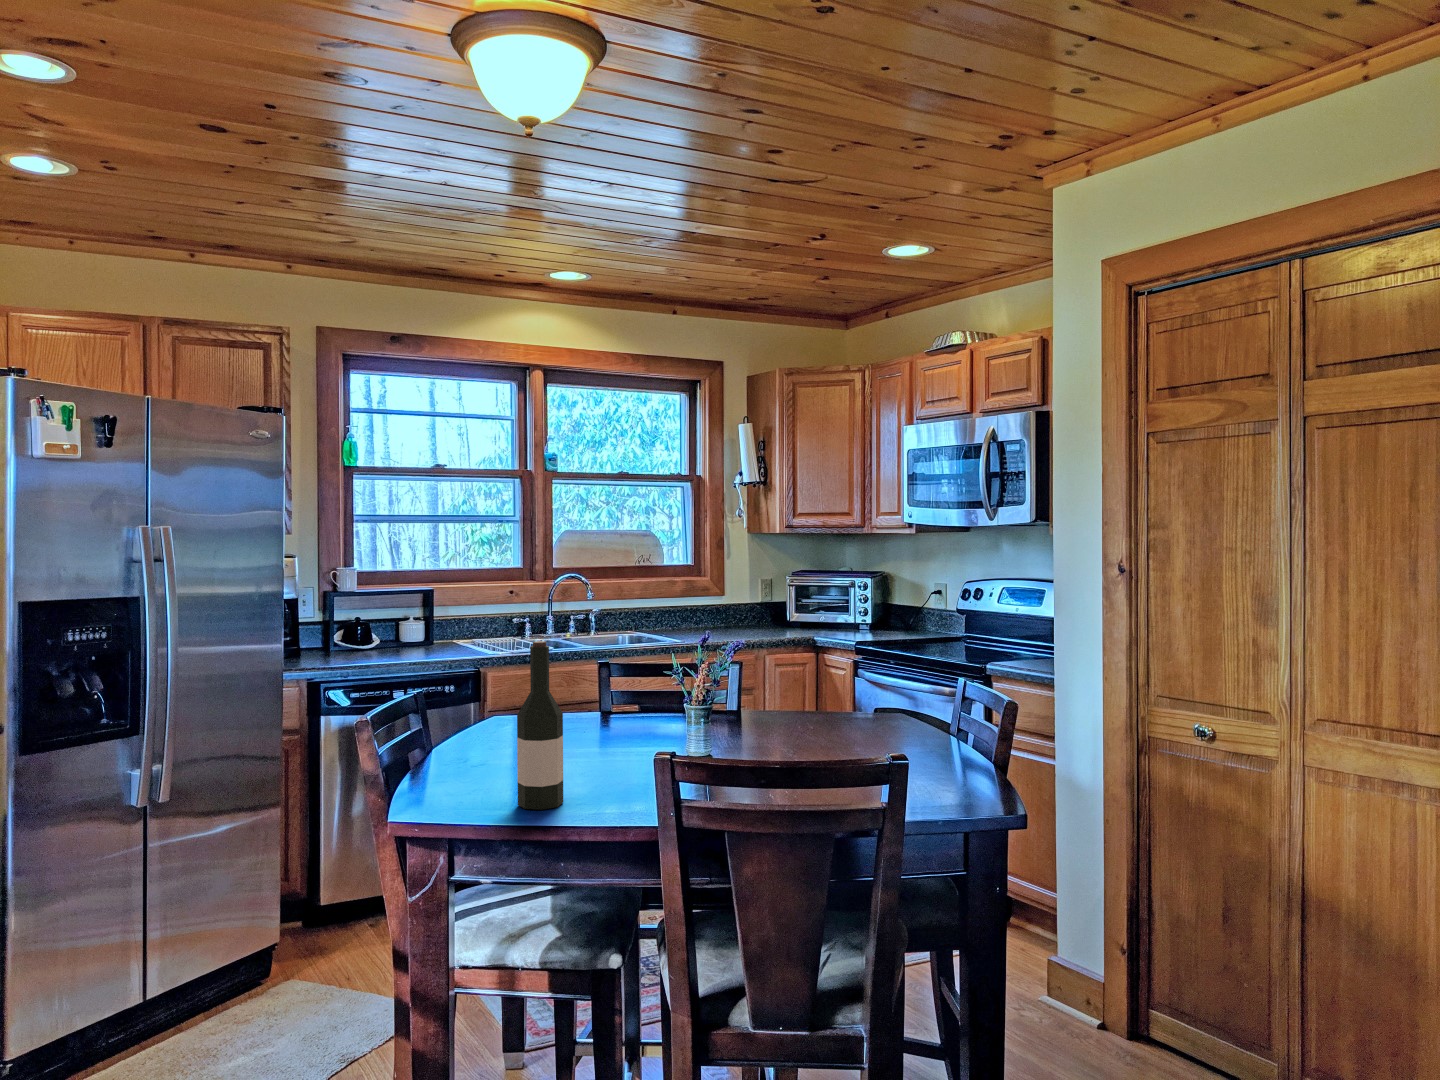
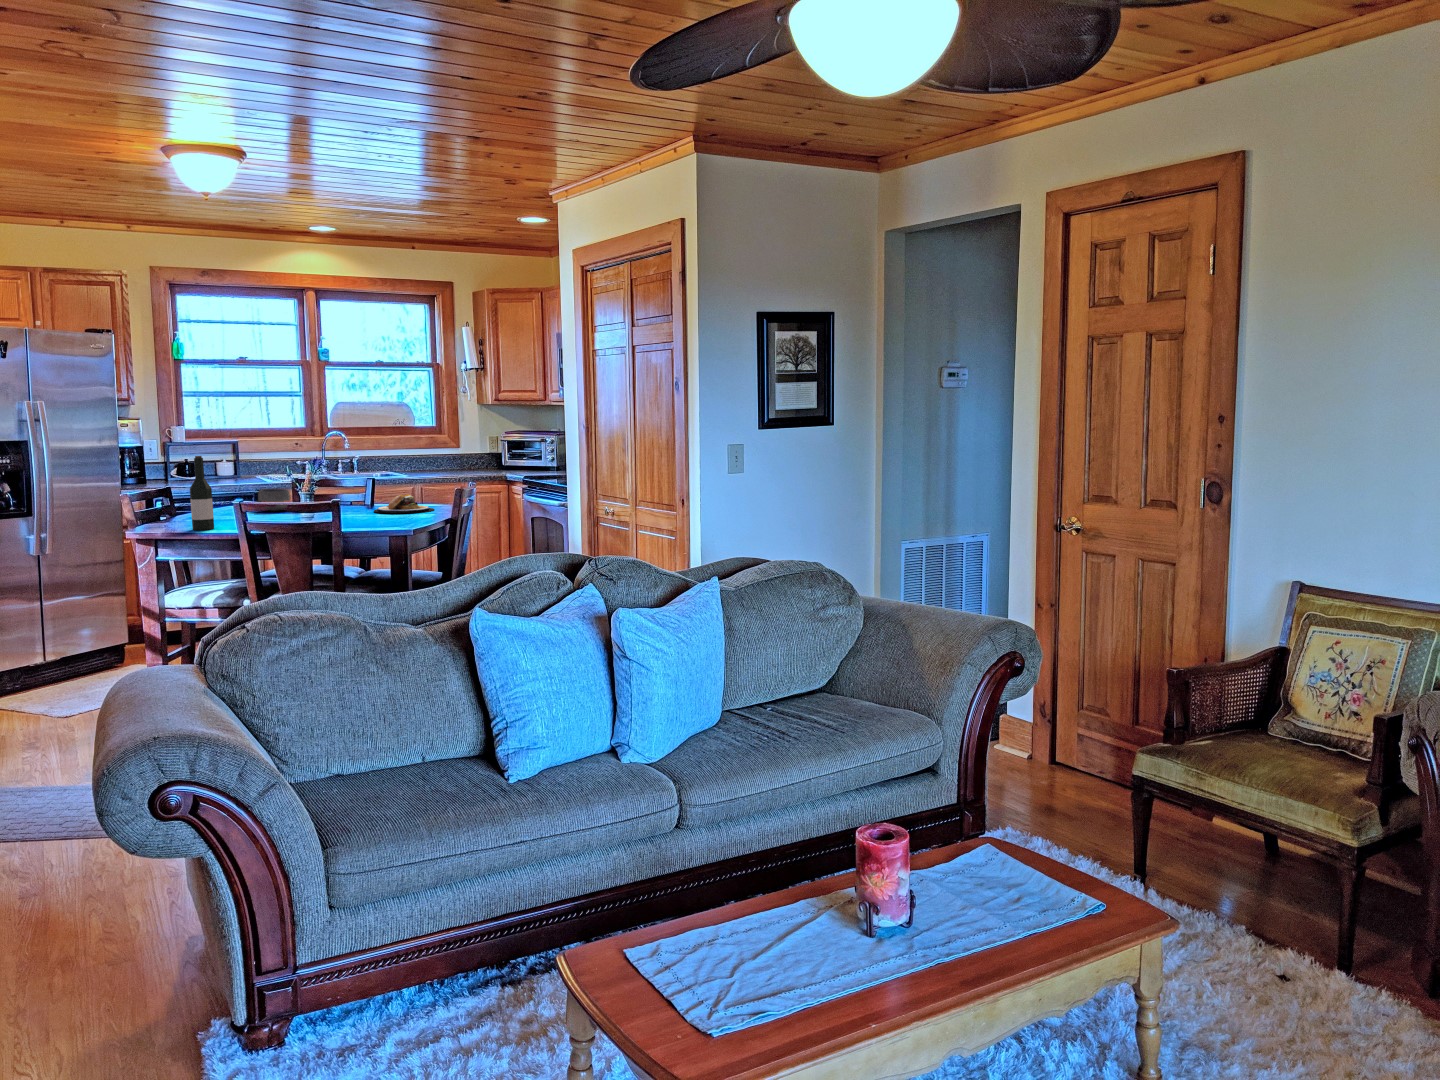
bowl: none [566,686,623,730] -> present [258,489,290,511]
plate: none [793,702,905,743] -> present [374,494,434,513]

